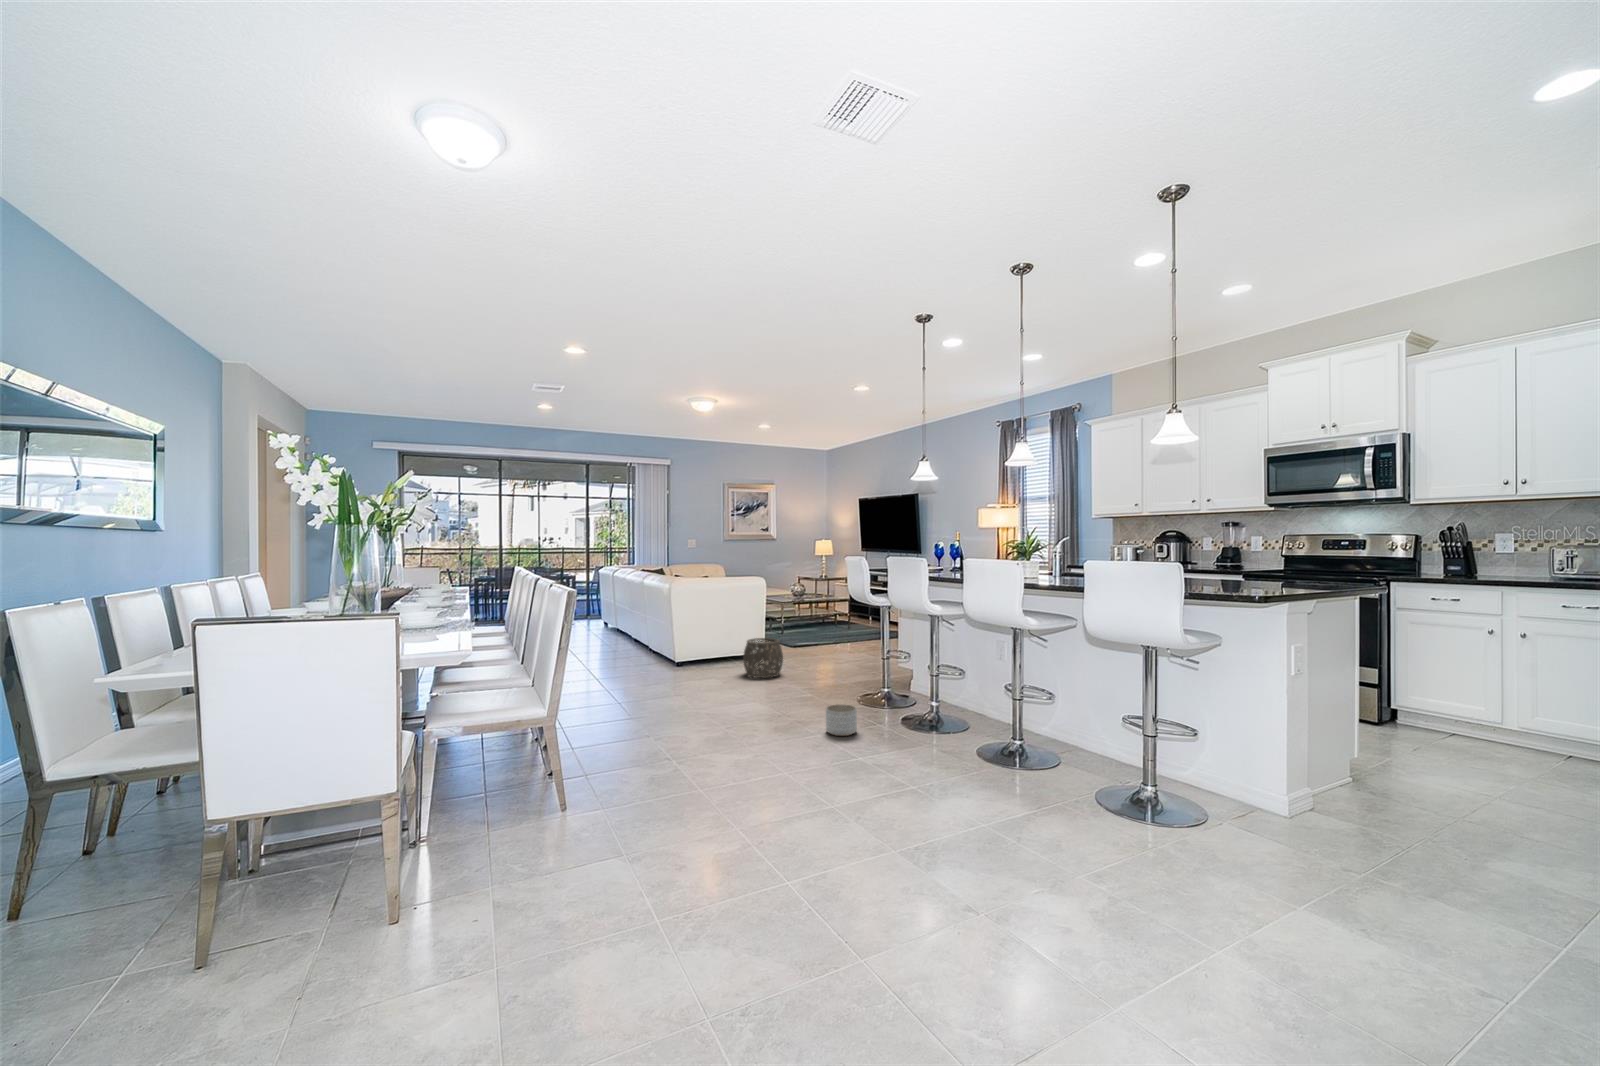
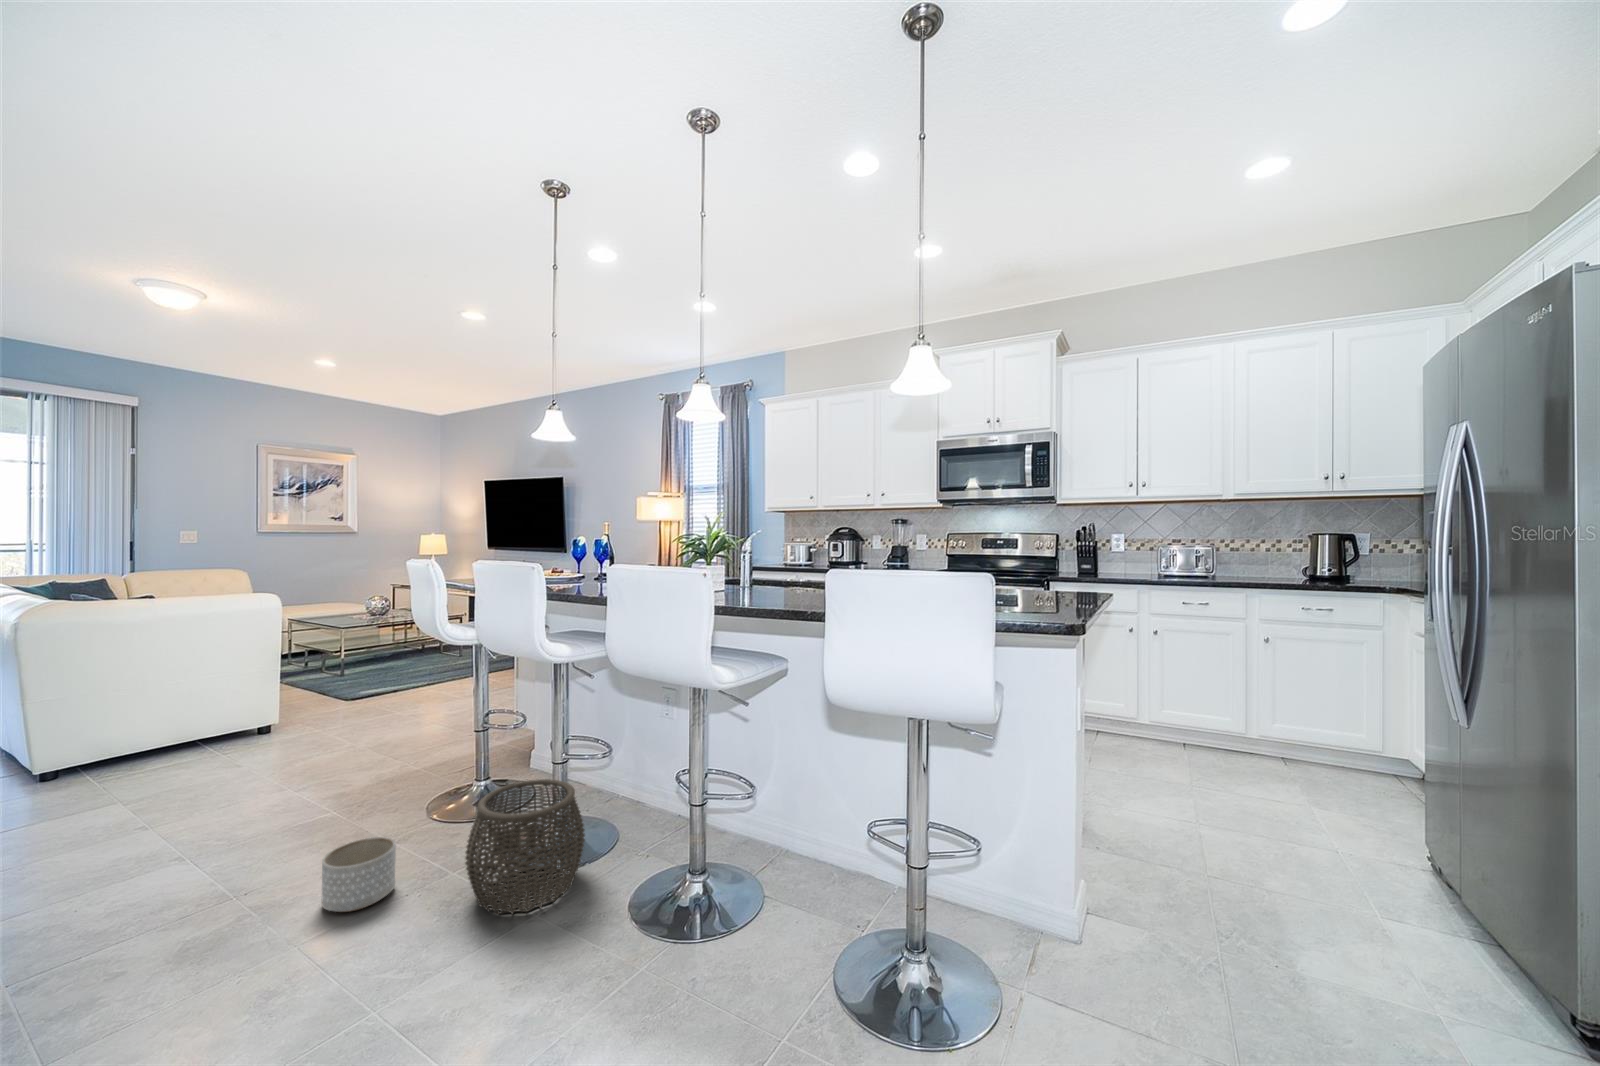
woven basket: present [743,638,783,678] -> present [465,779,585,914]

